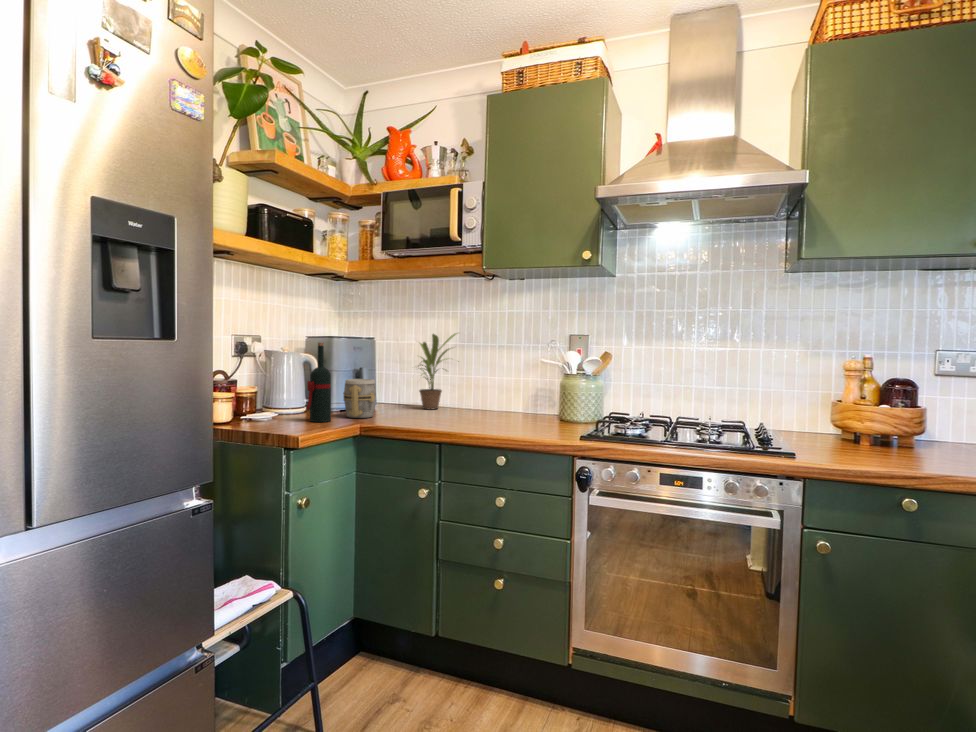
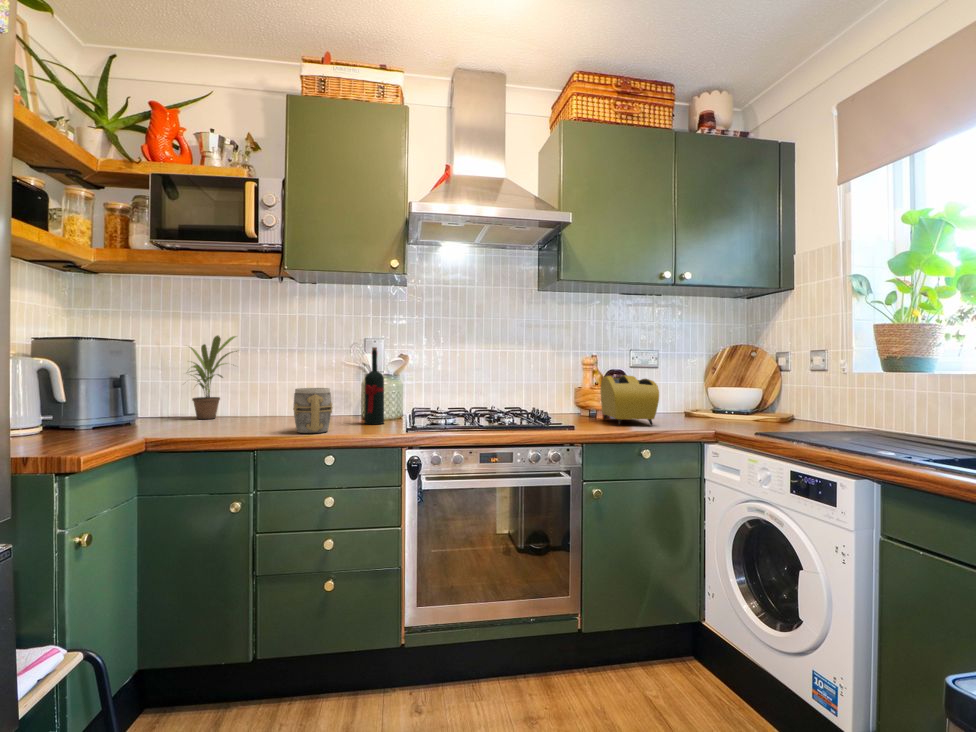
wine bottle: present [306,343,331,422] -> present [364,347,384,424]
mug: present [343,379,376,418] -> present [293,388,332,433]
toaster: none [859,387,939,462] -> present [600,375,659,425]

